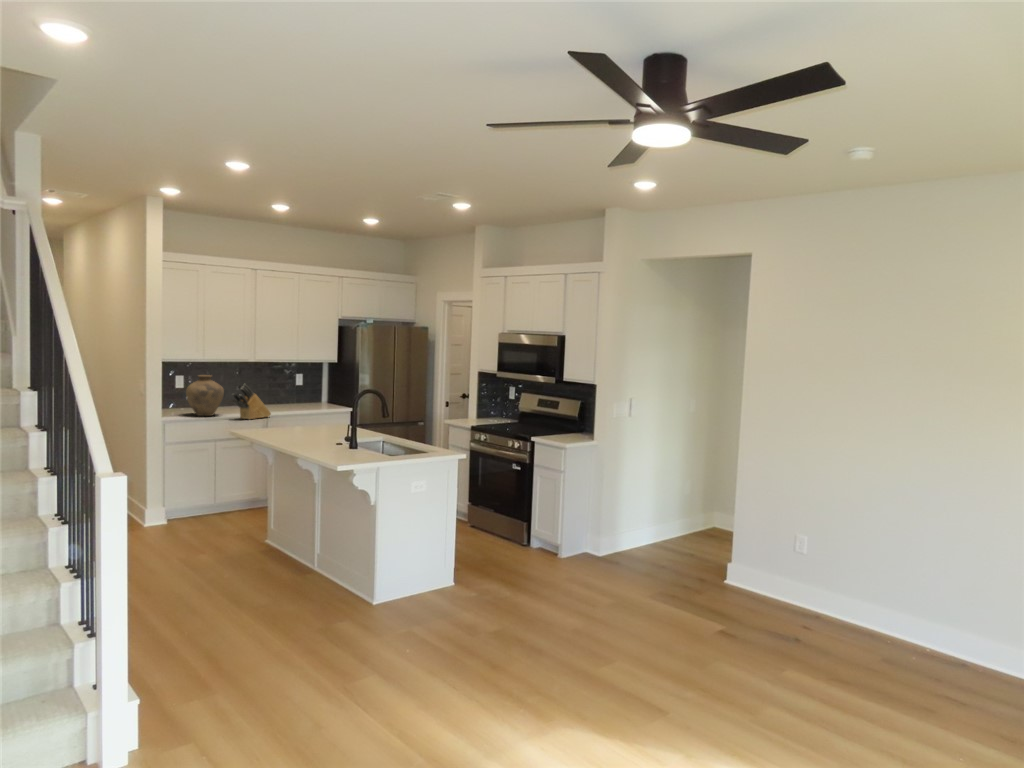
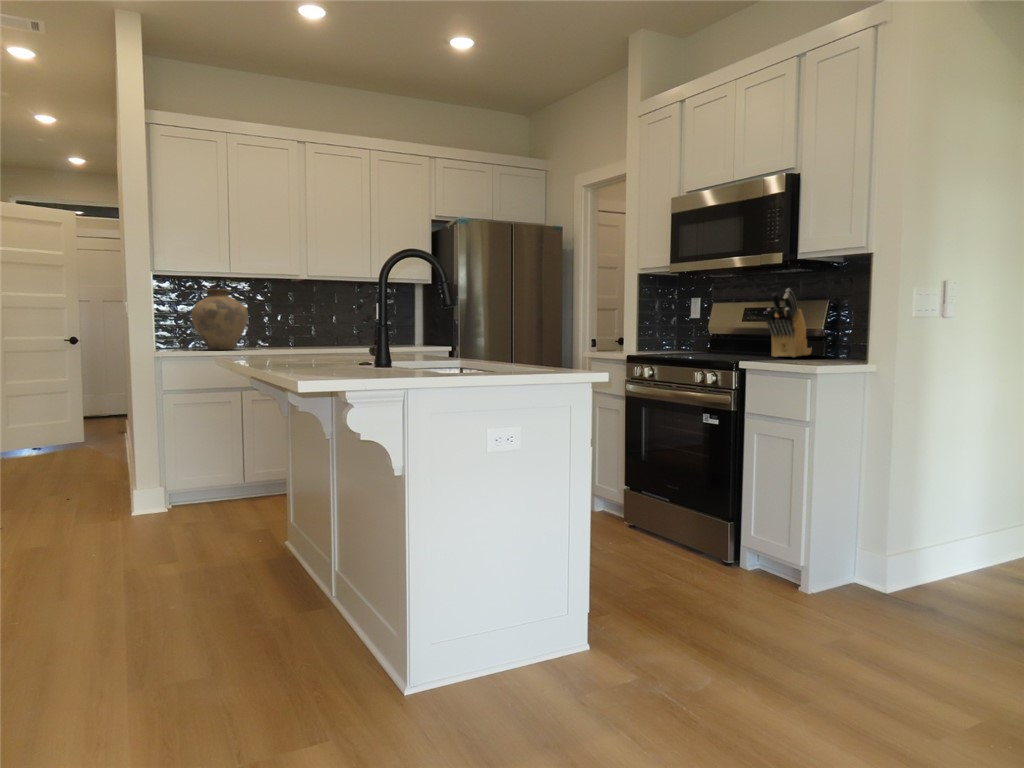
knife block: present [233,384,271,419] -> present [767,289,812,357]

